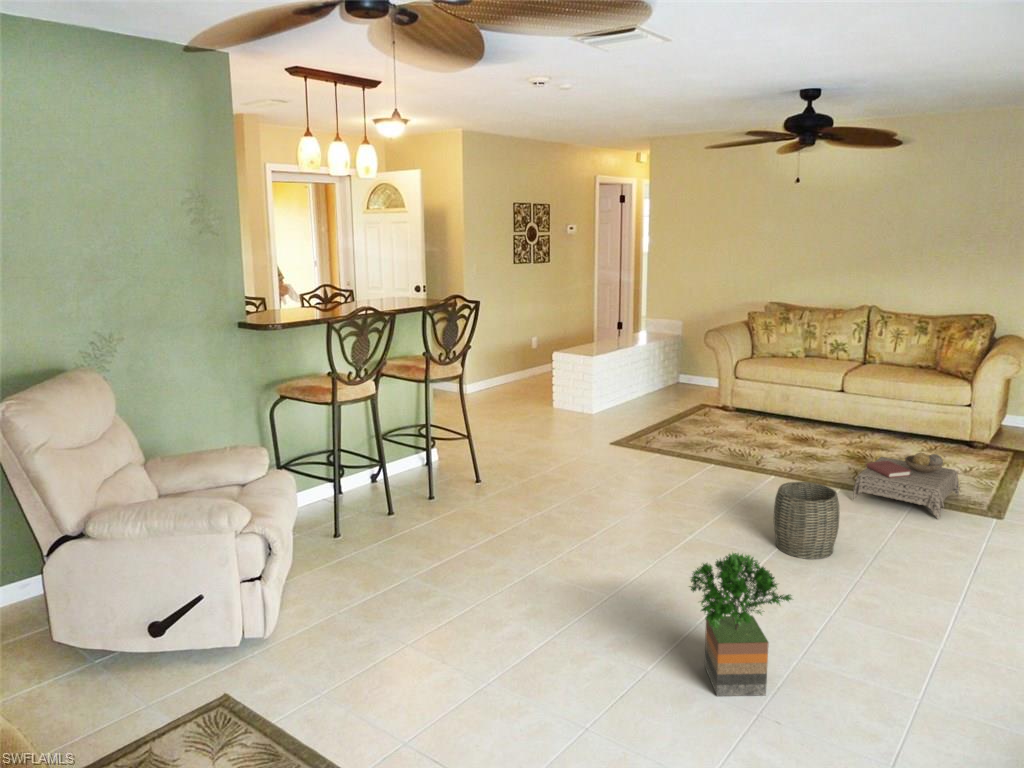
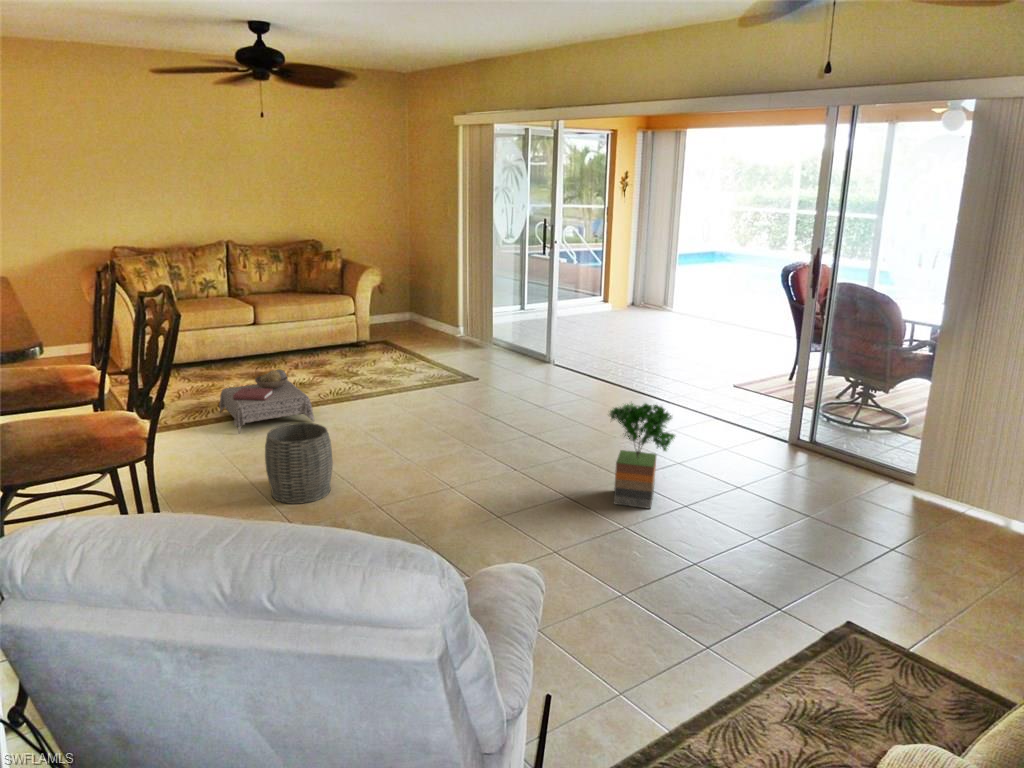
ottoman: present [853,453,959,519] -> present [219,370,314,433]
woven basket: present [774,482,840,559] -> present [265,423,333,504]

